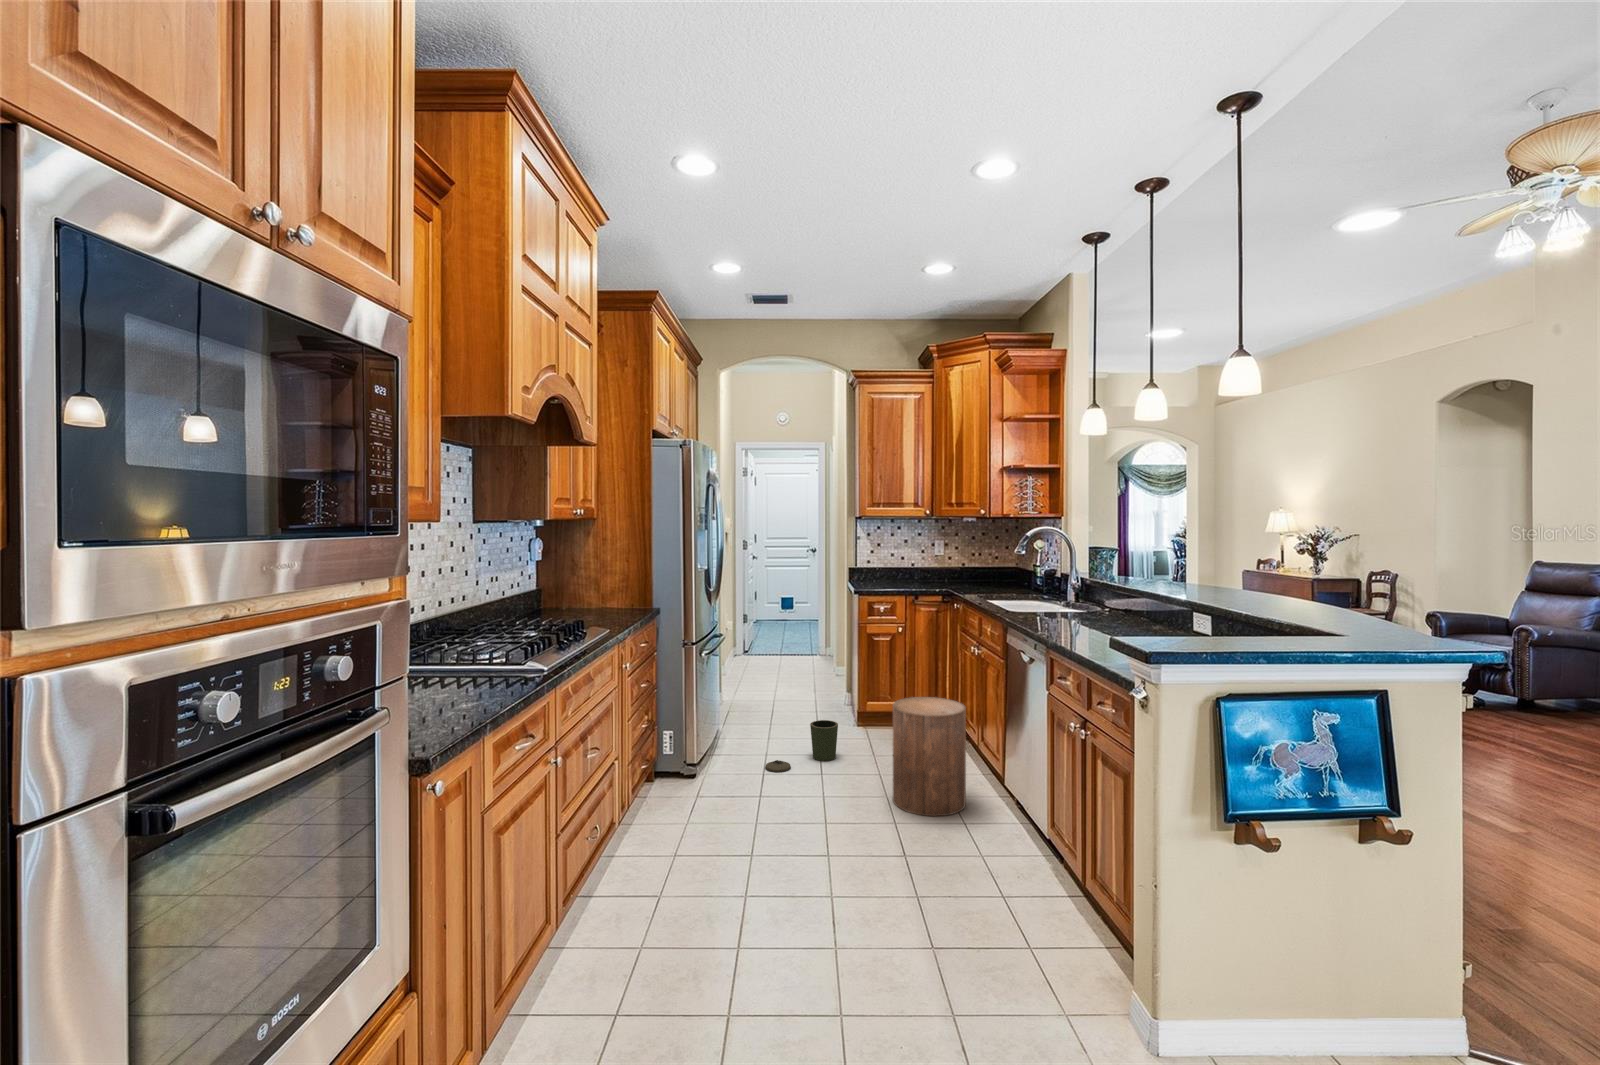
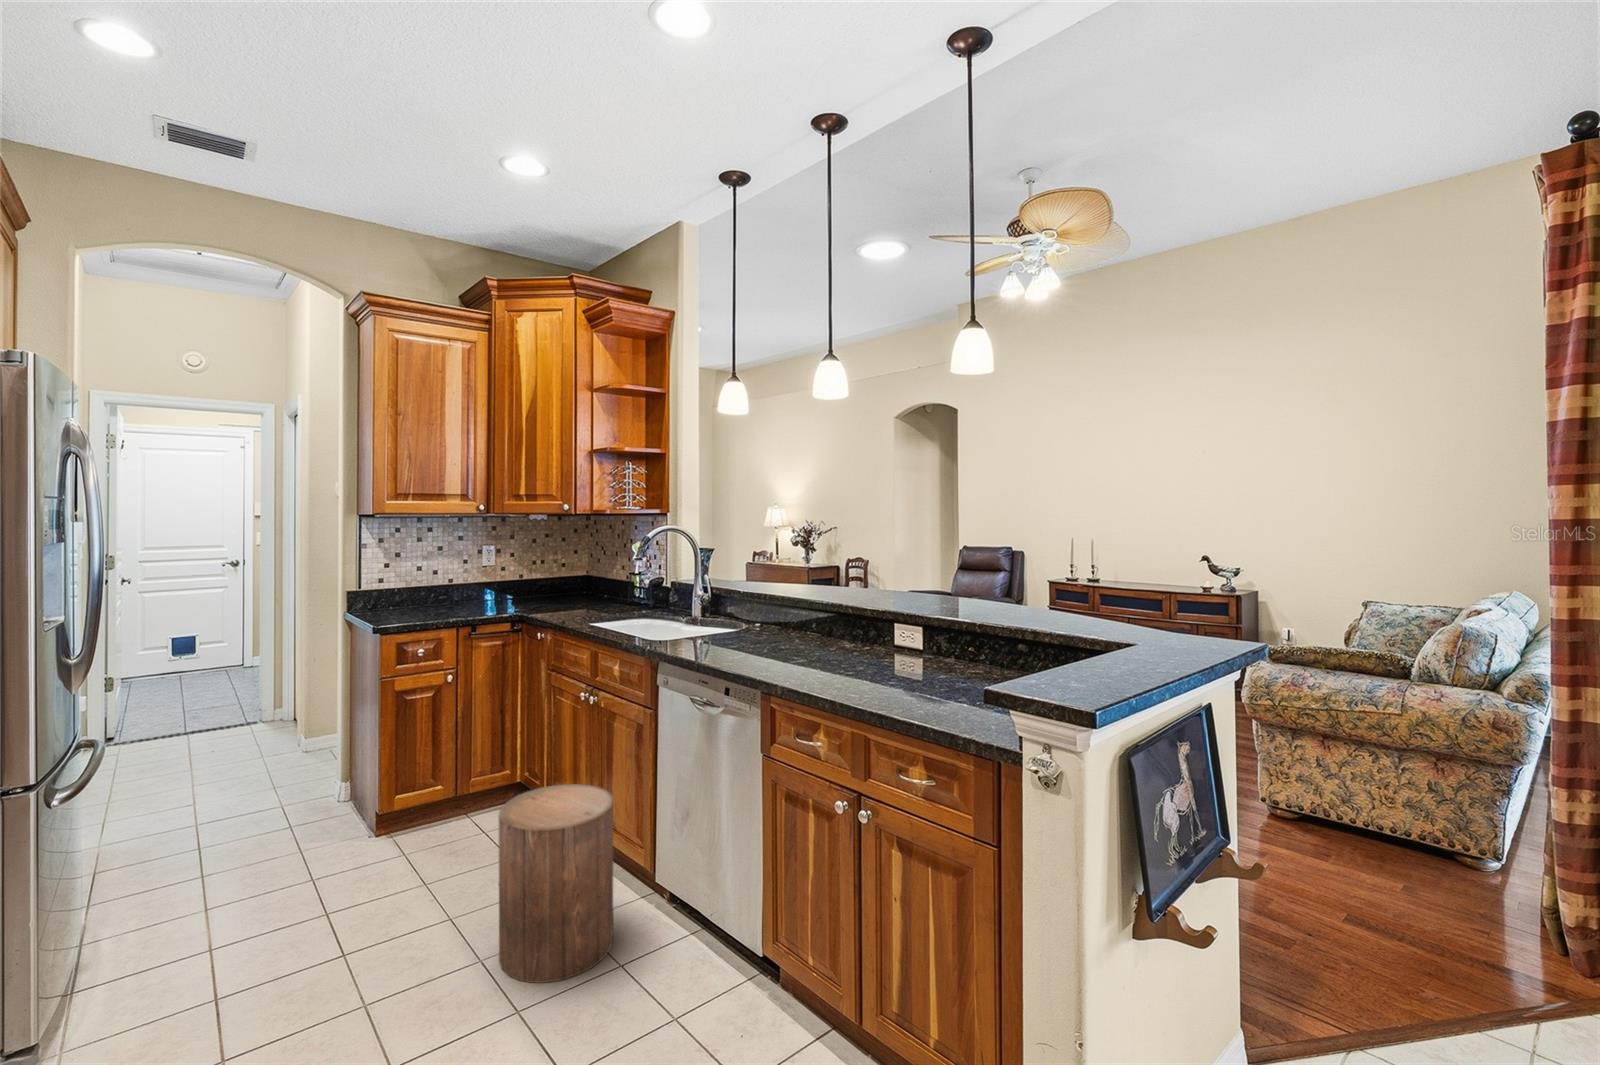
trash can: present [765,720,838,772] -> none [221,852,369,992]

